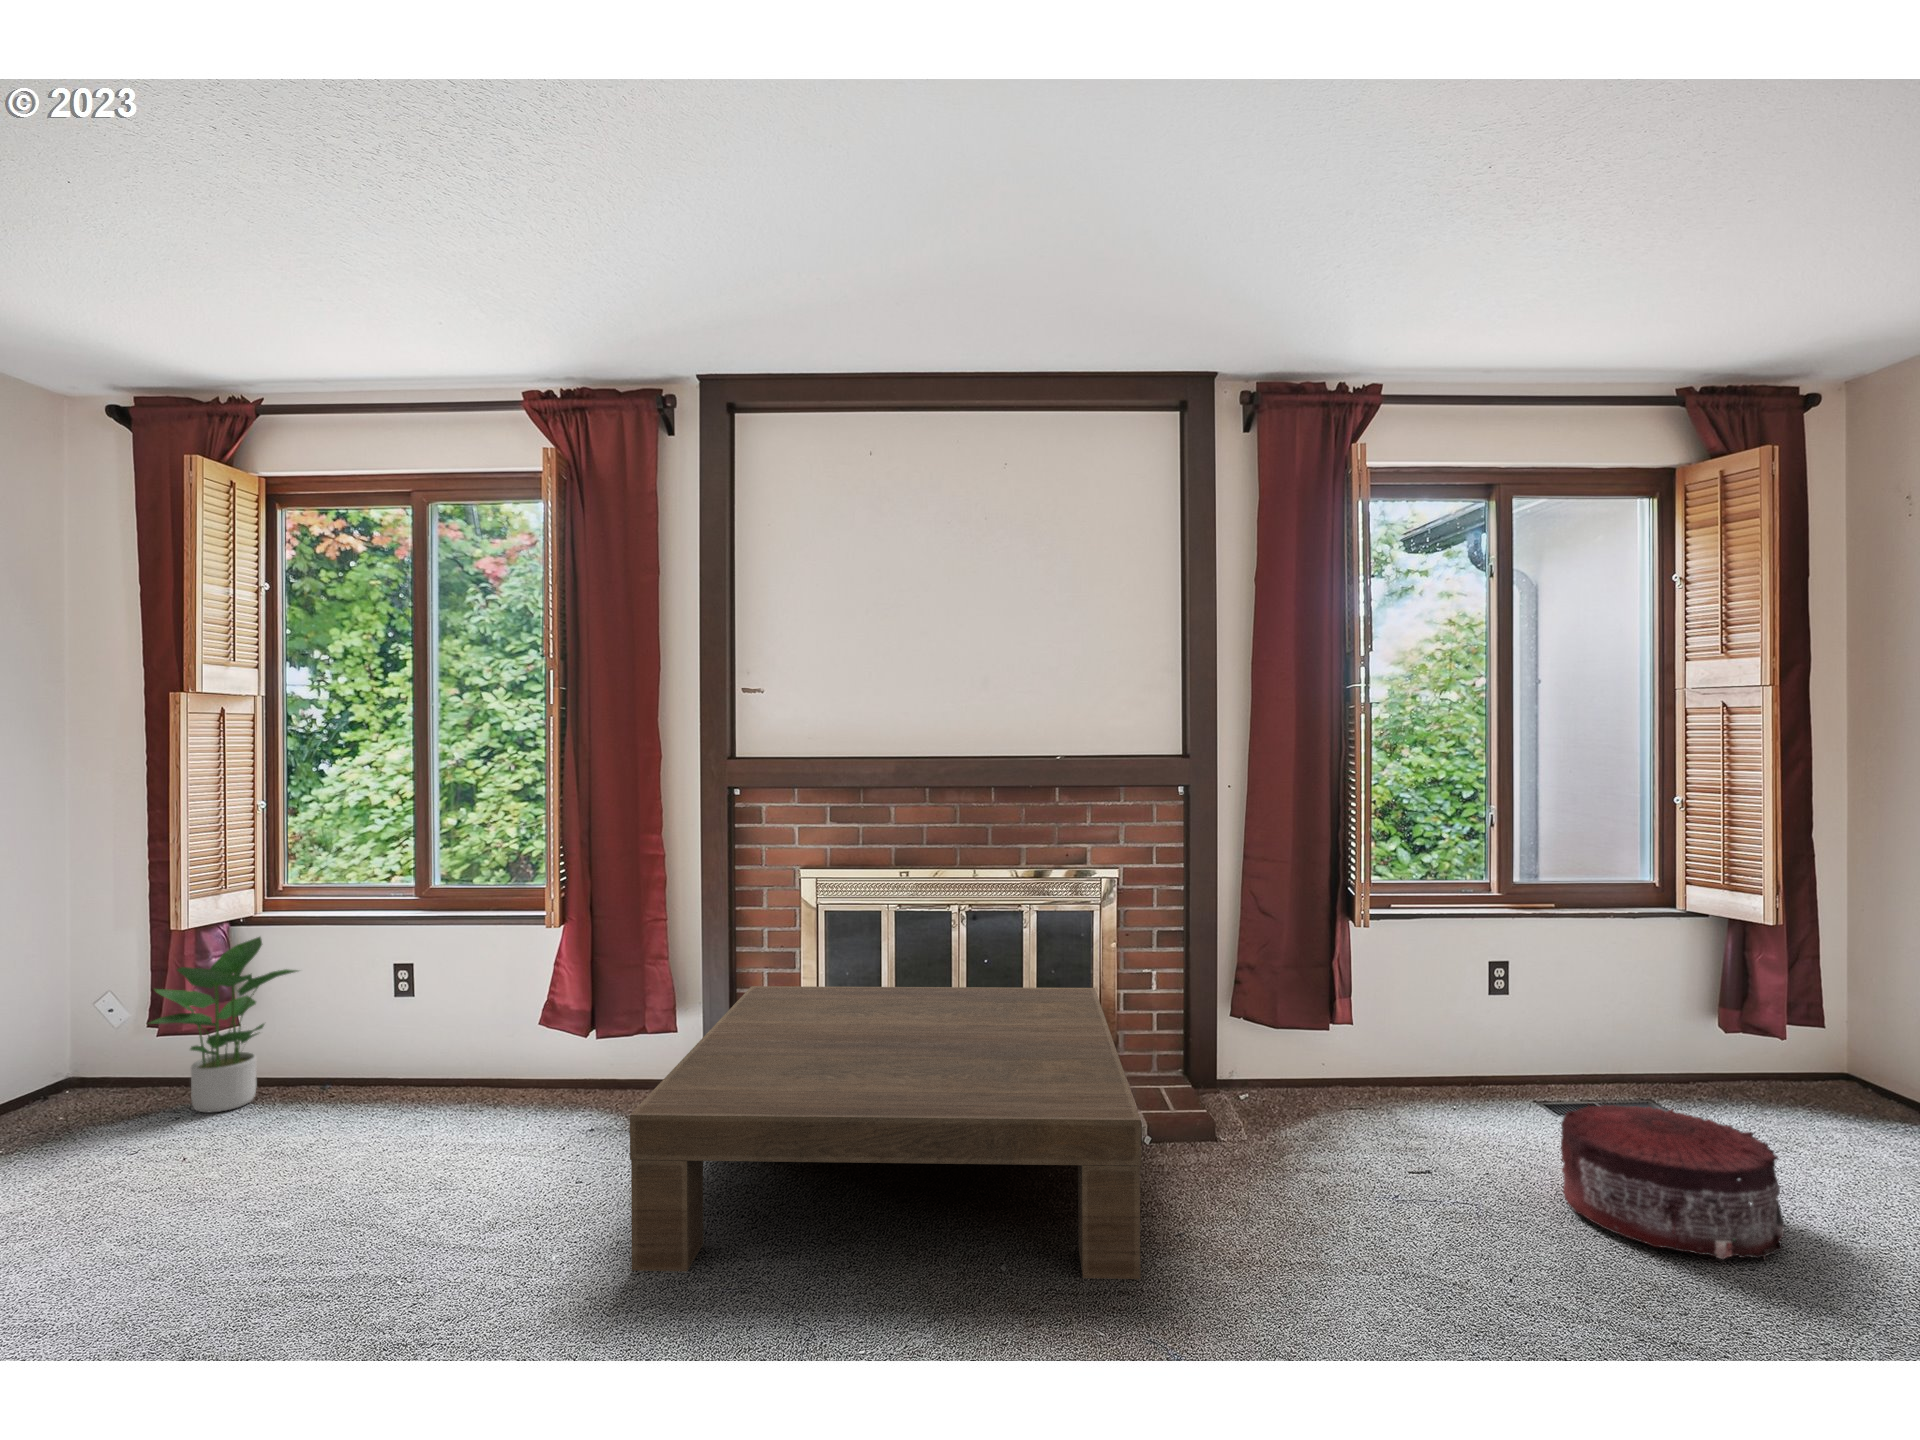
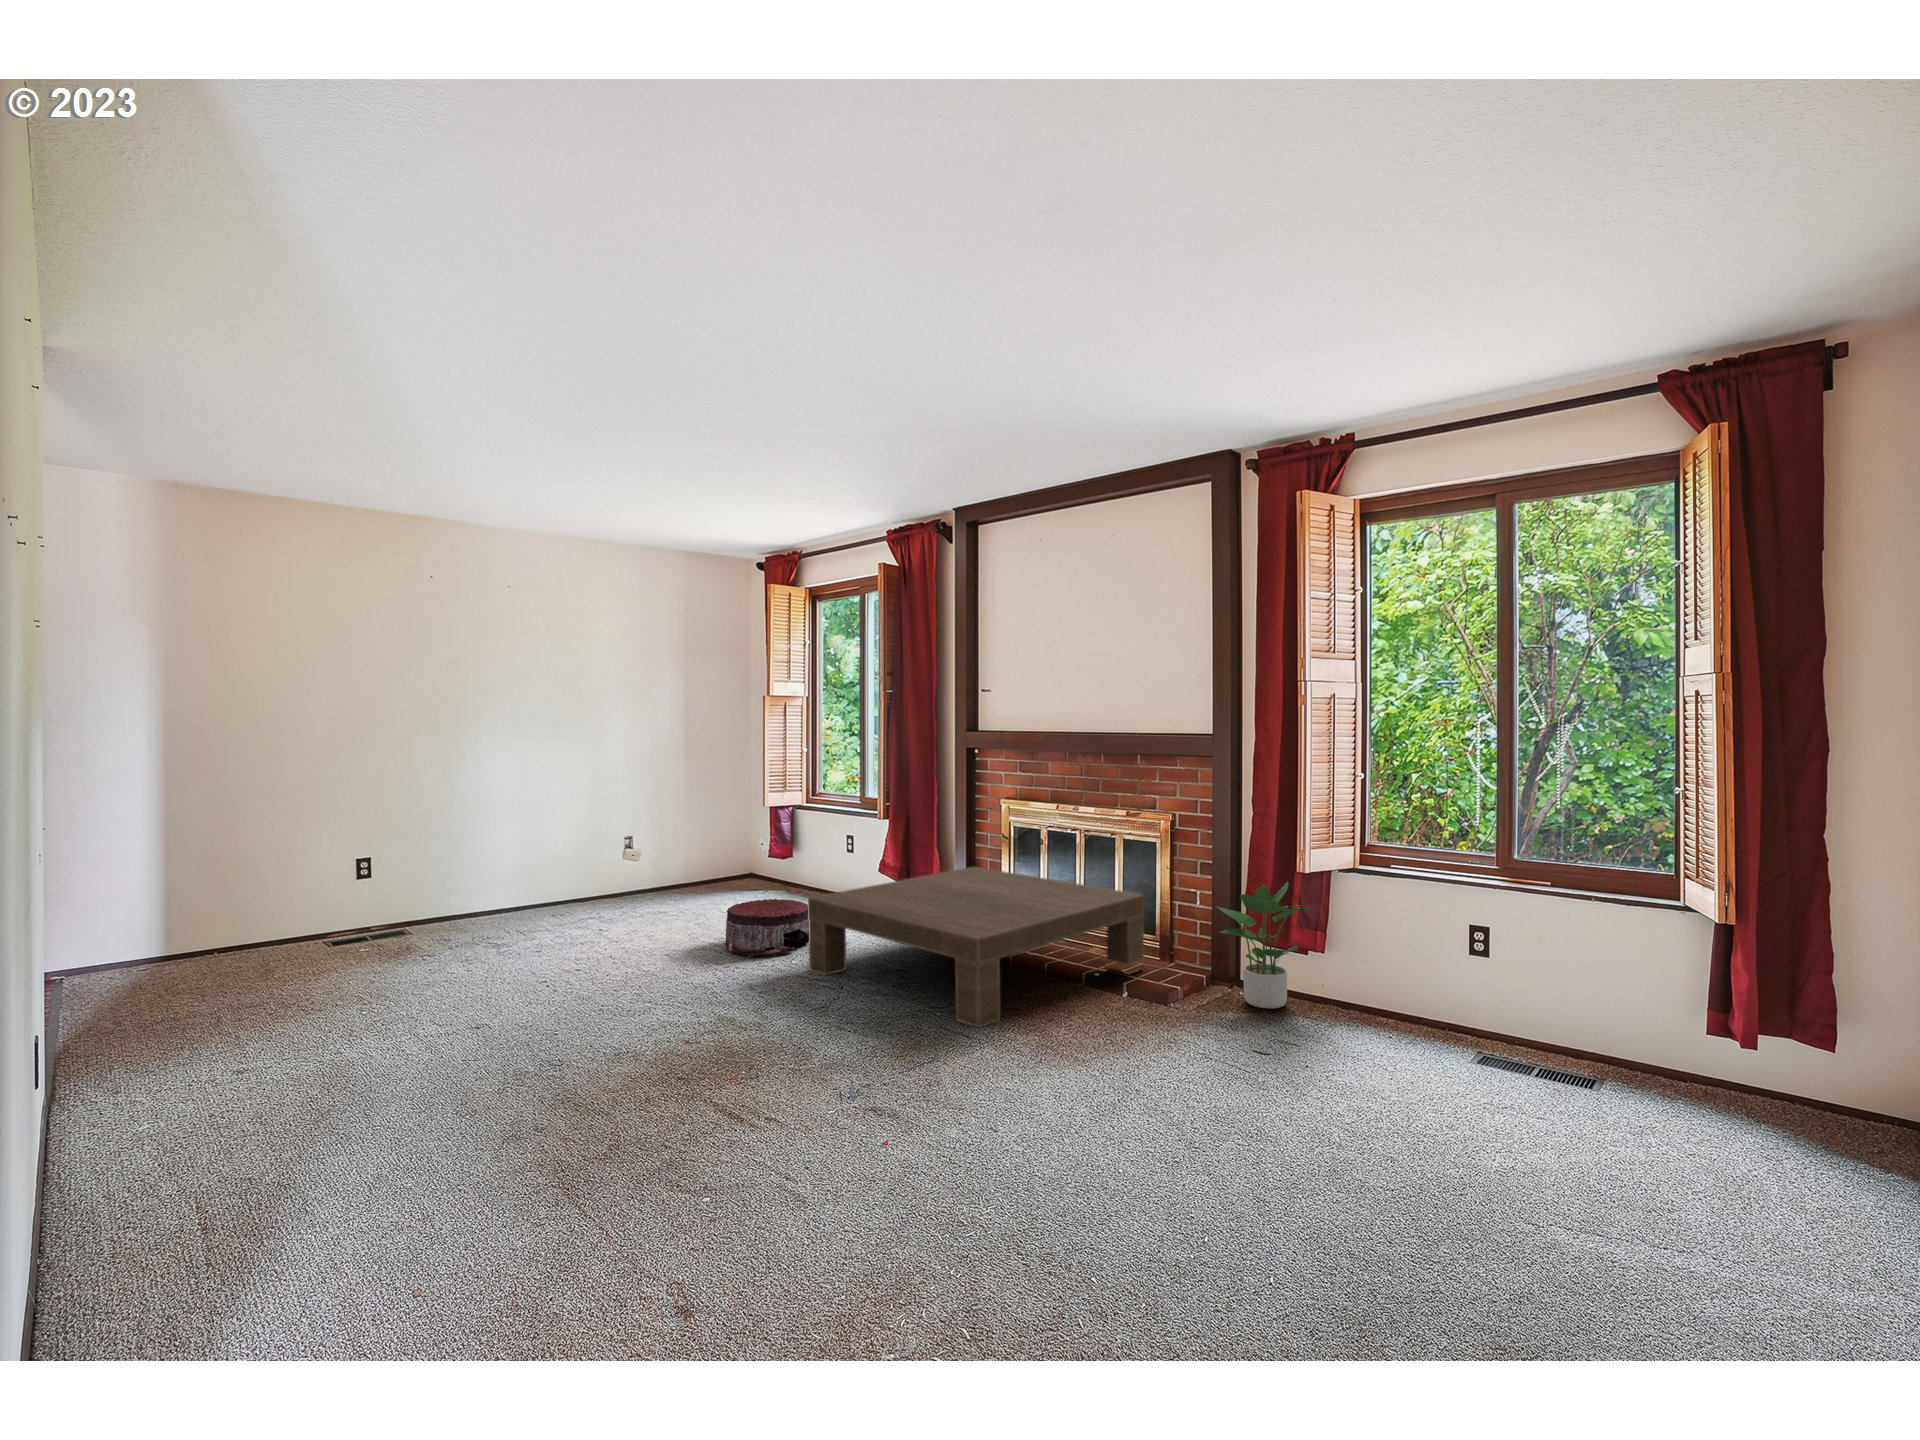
potted plant: present [149,937,298,1113] -> present [1217,881,1309,1009]
pouf: present [1561,1105,1785,1259] -> present [724,899,809,957]

